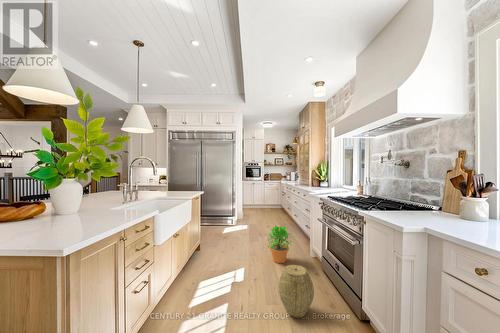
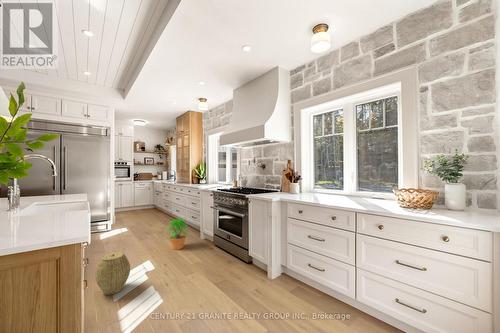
woven basket: present [278,265,314,318] -> present [95,252,130,295]

